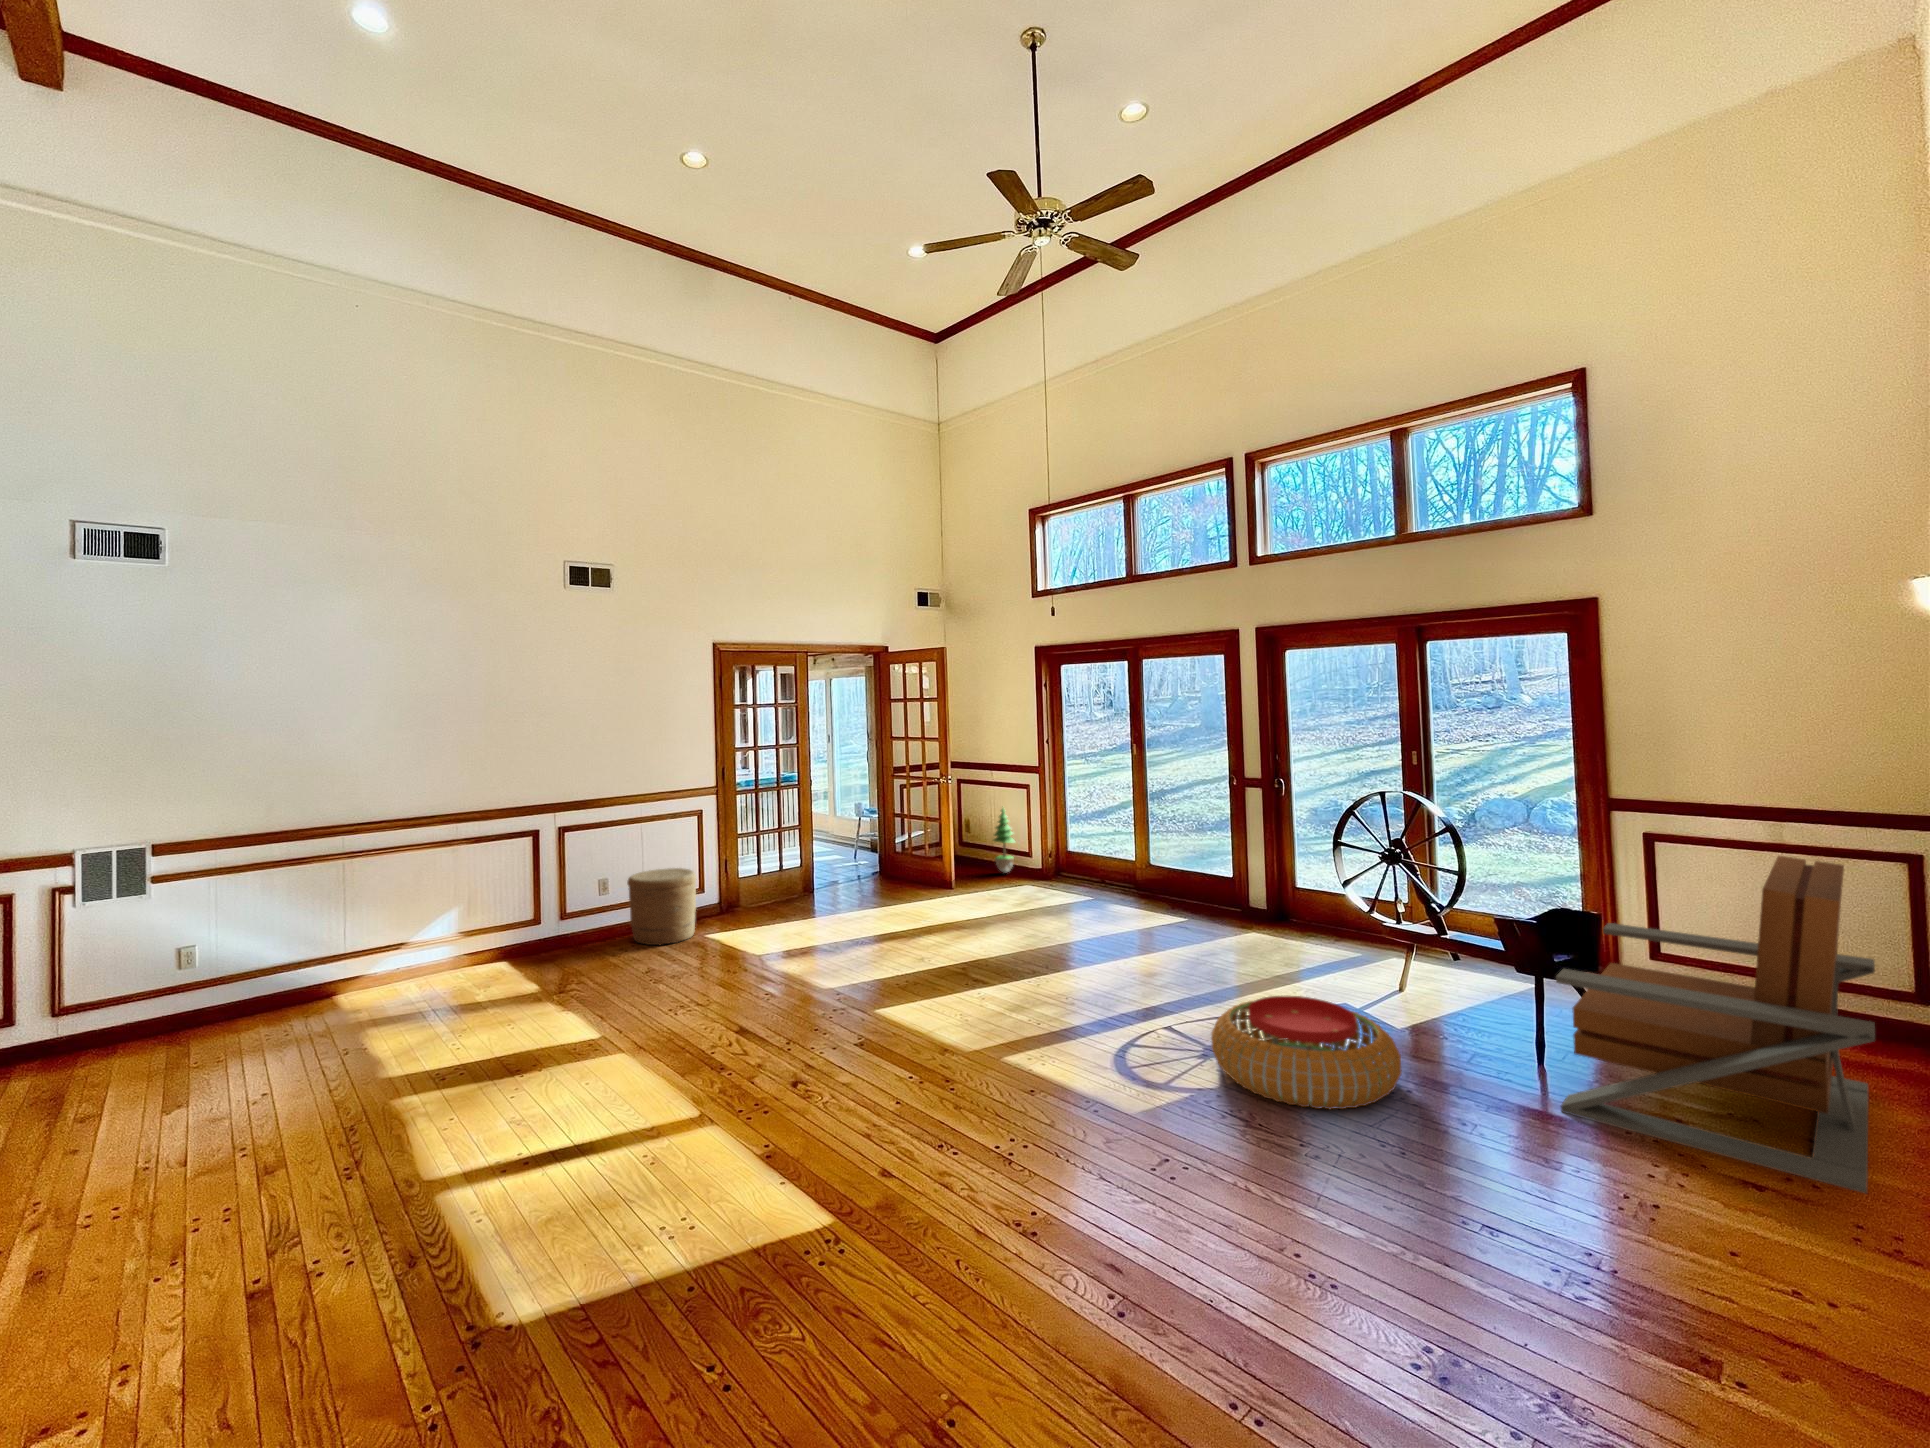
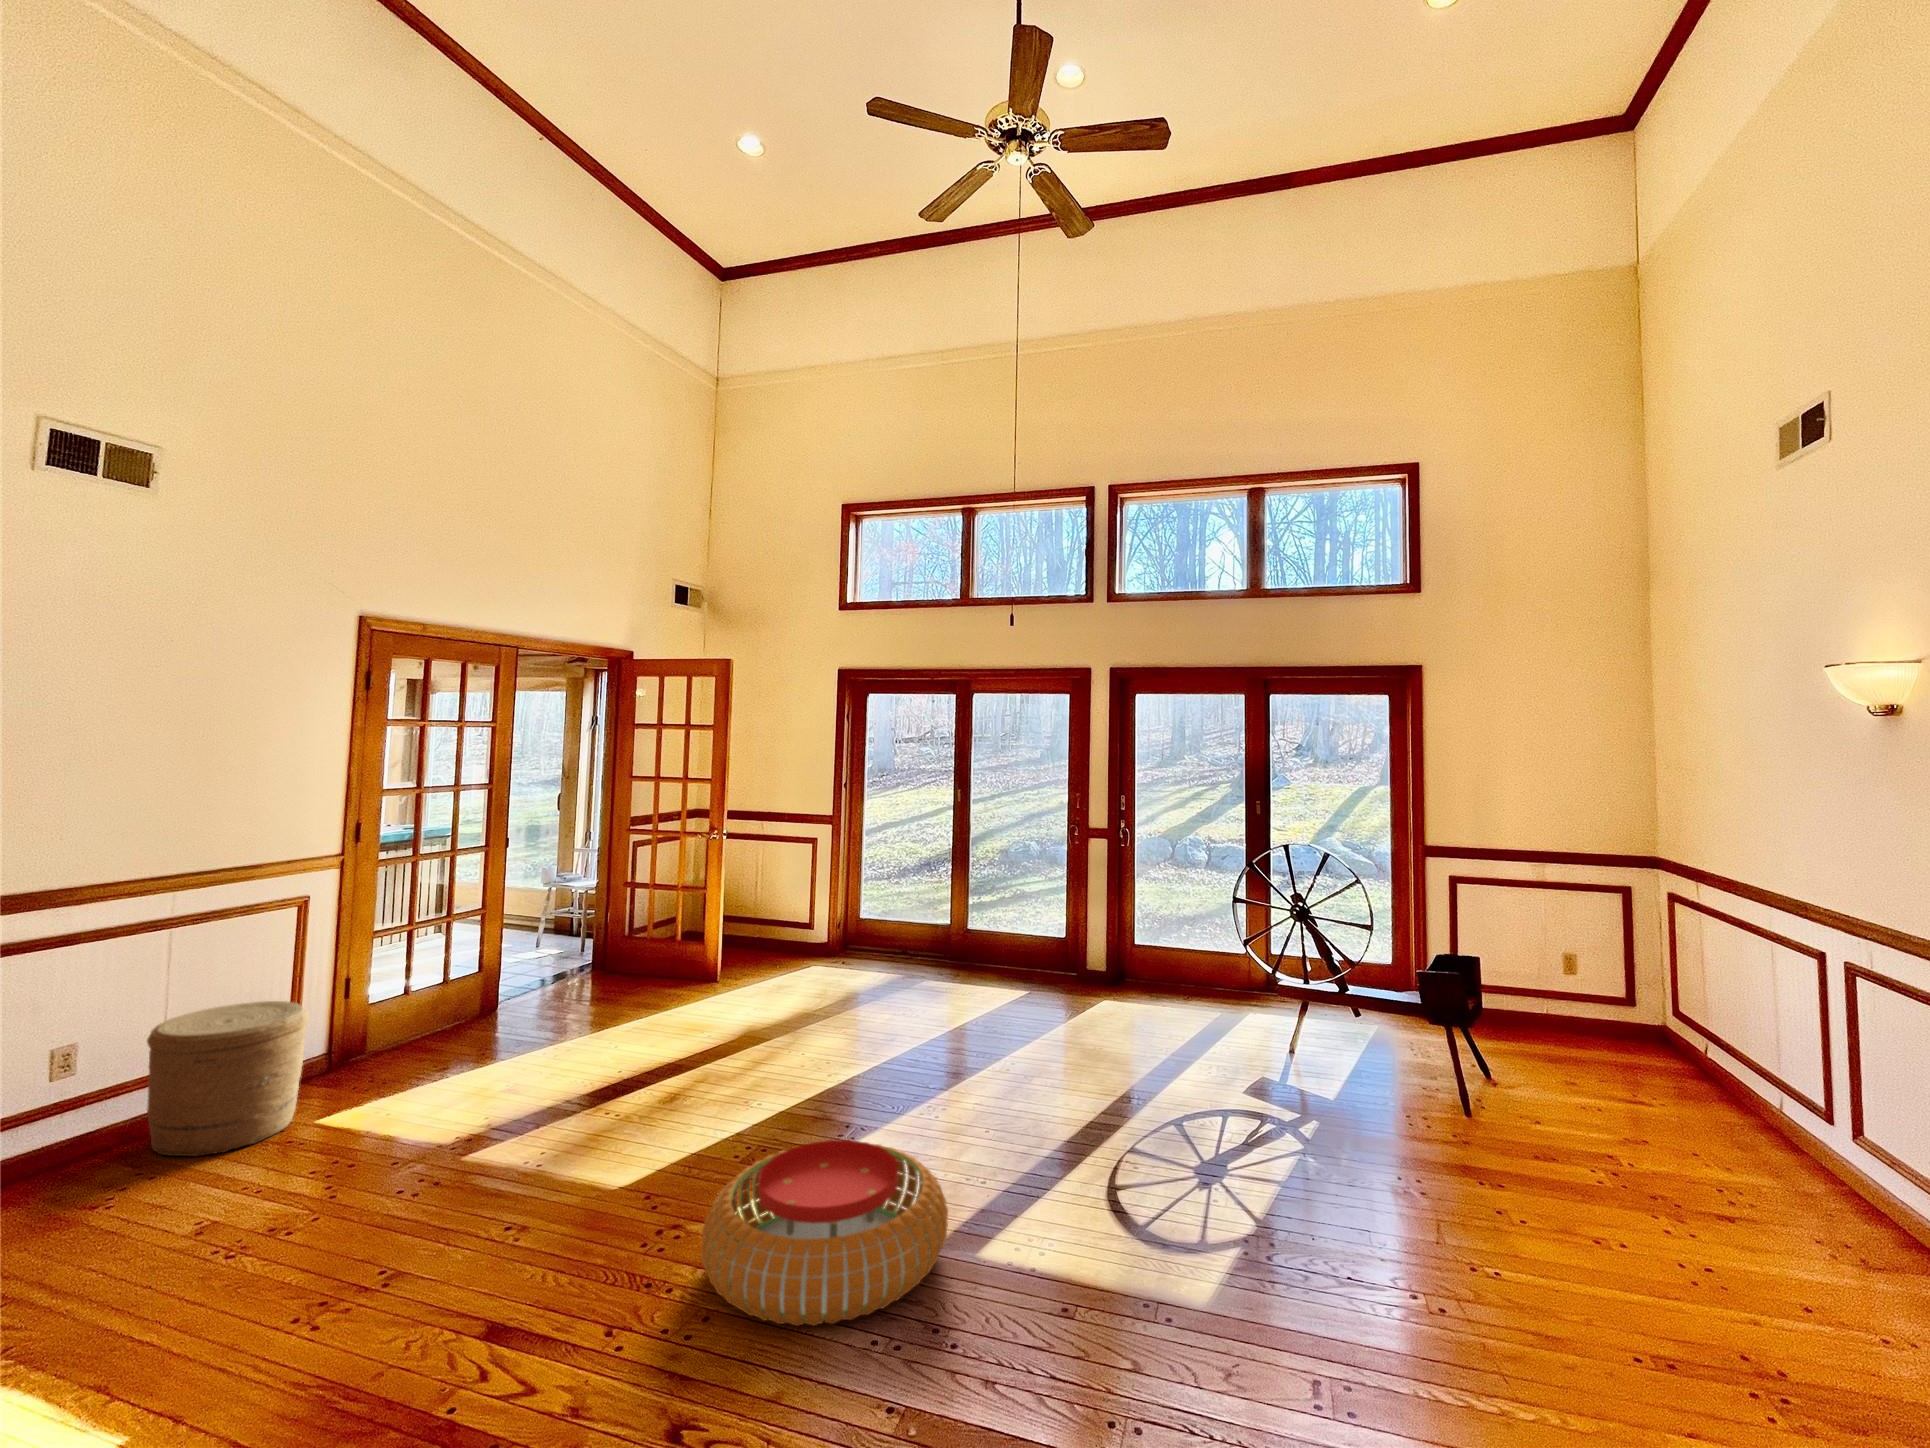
potted tree: present [993,808,1015,873] -> none [757,869,789,957]
lounge chair: present [1556,856,1875,1193] -> none [1520,907,1868,1240]
pouf: present [1211,996,1402,1109] -> present [701,1140,948,1326]

